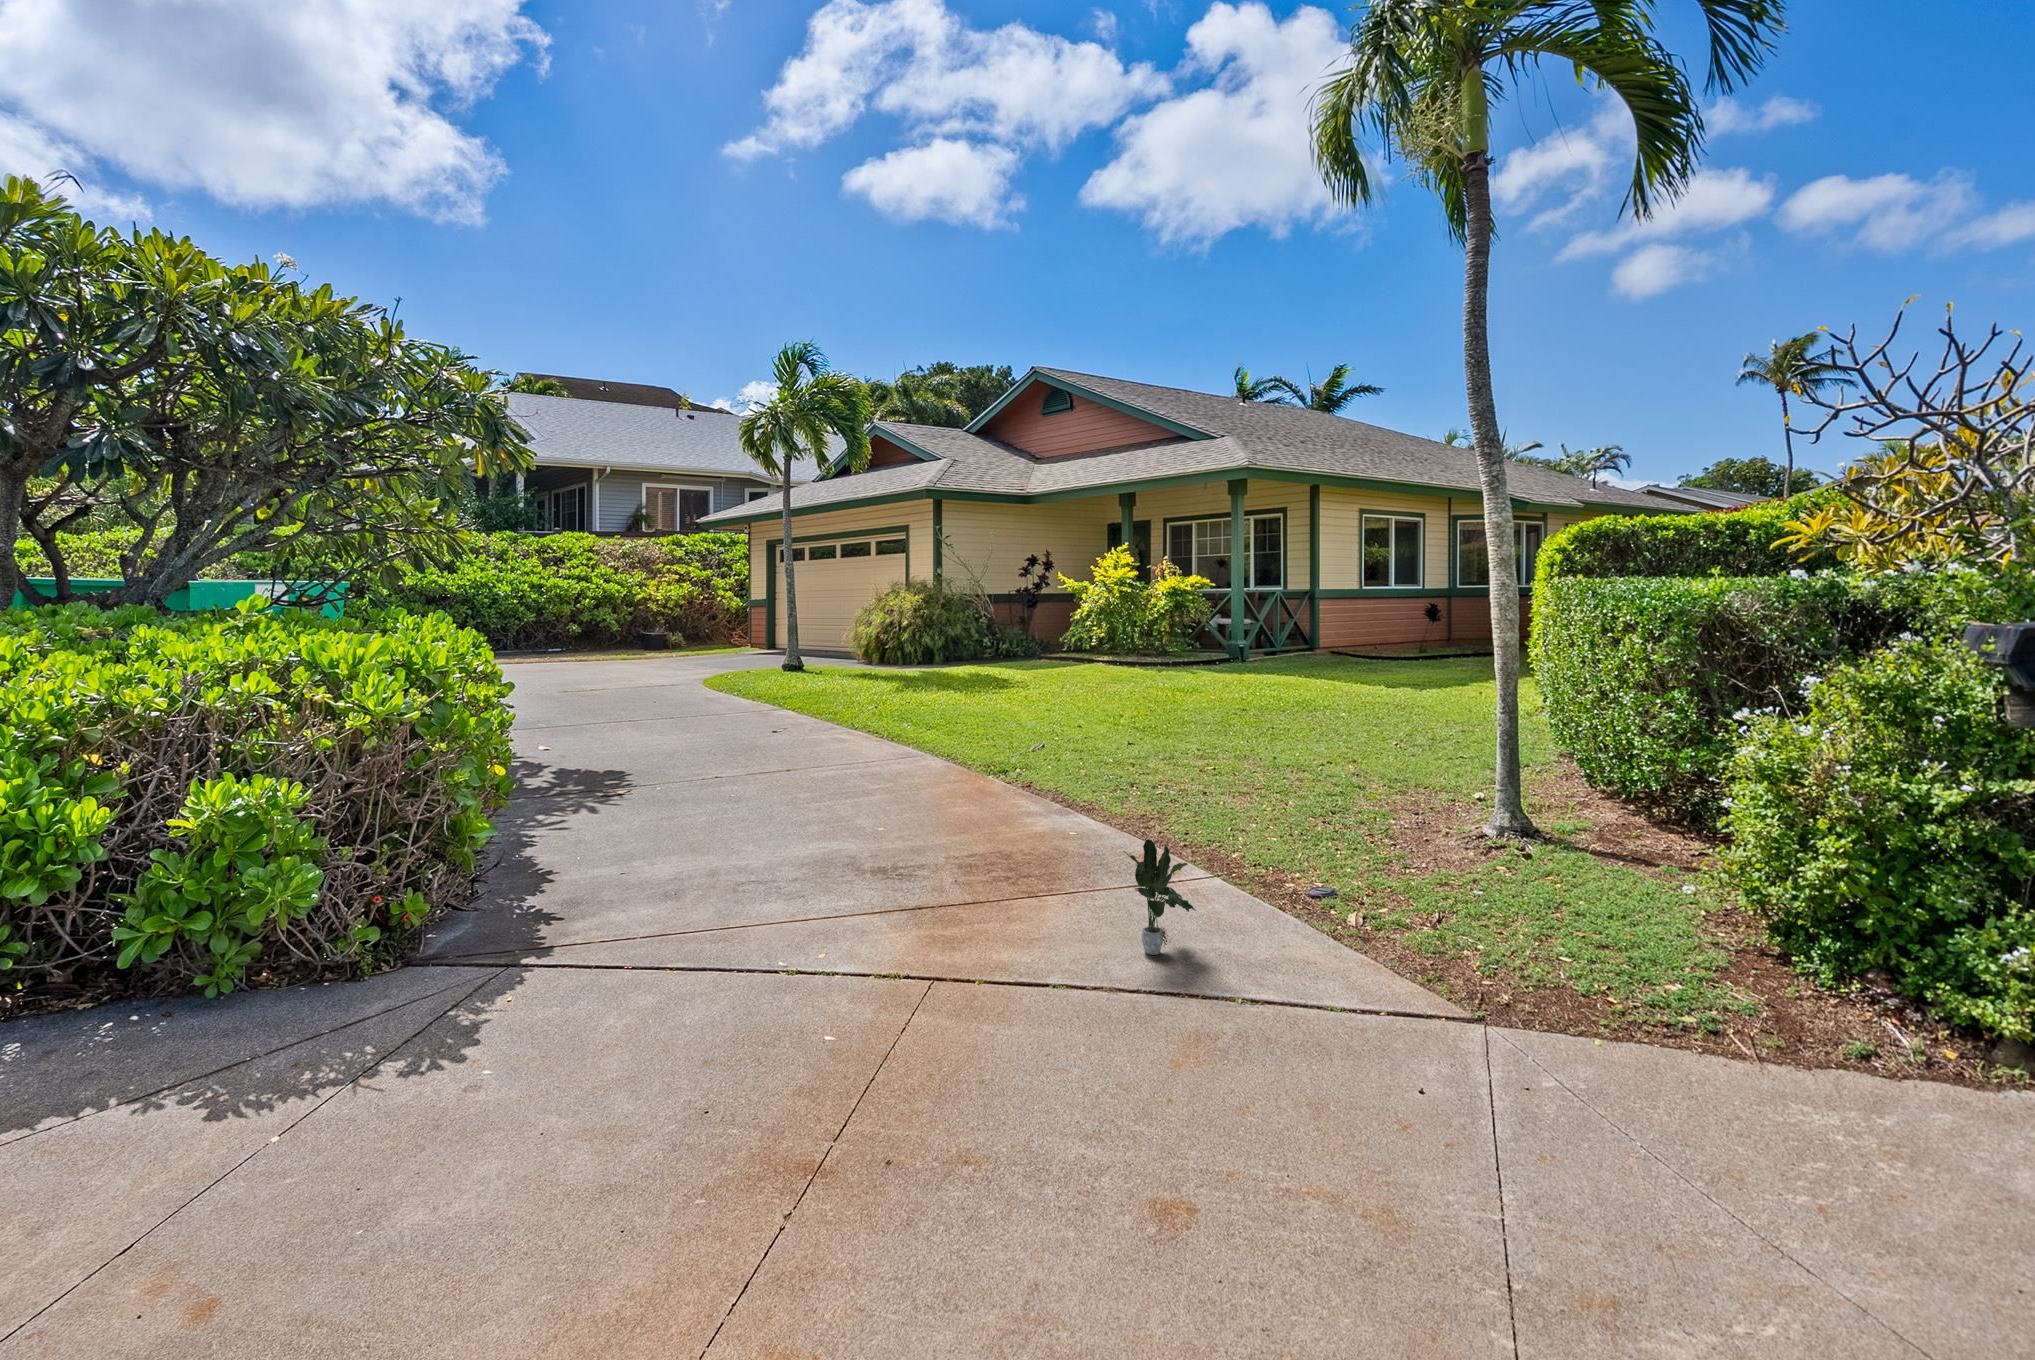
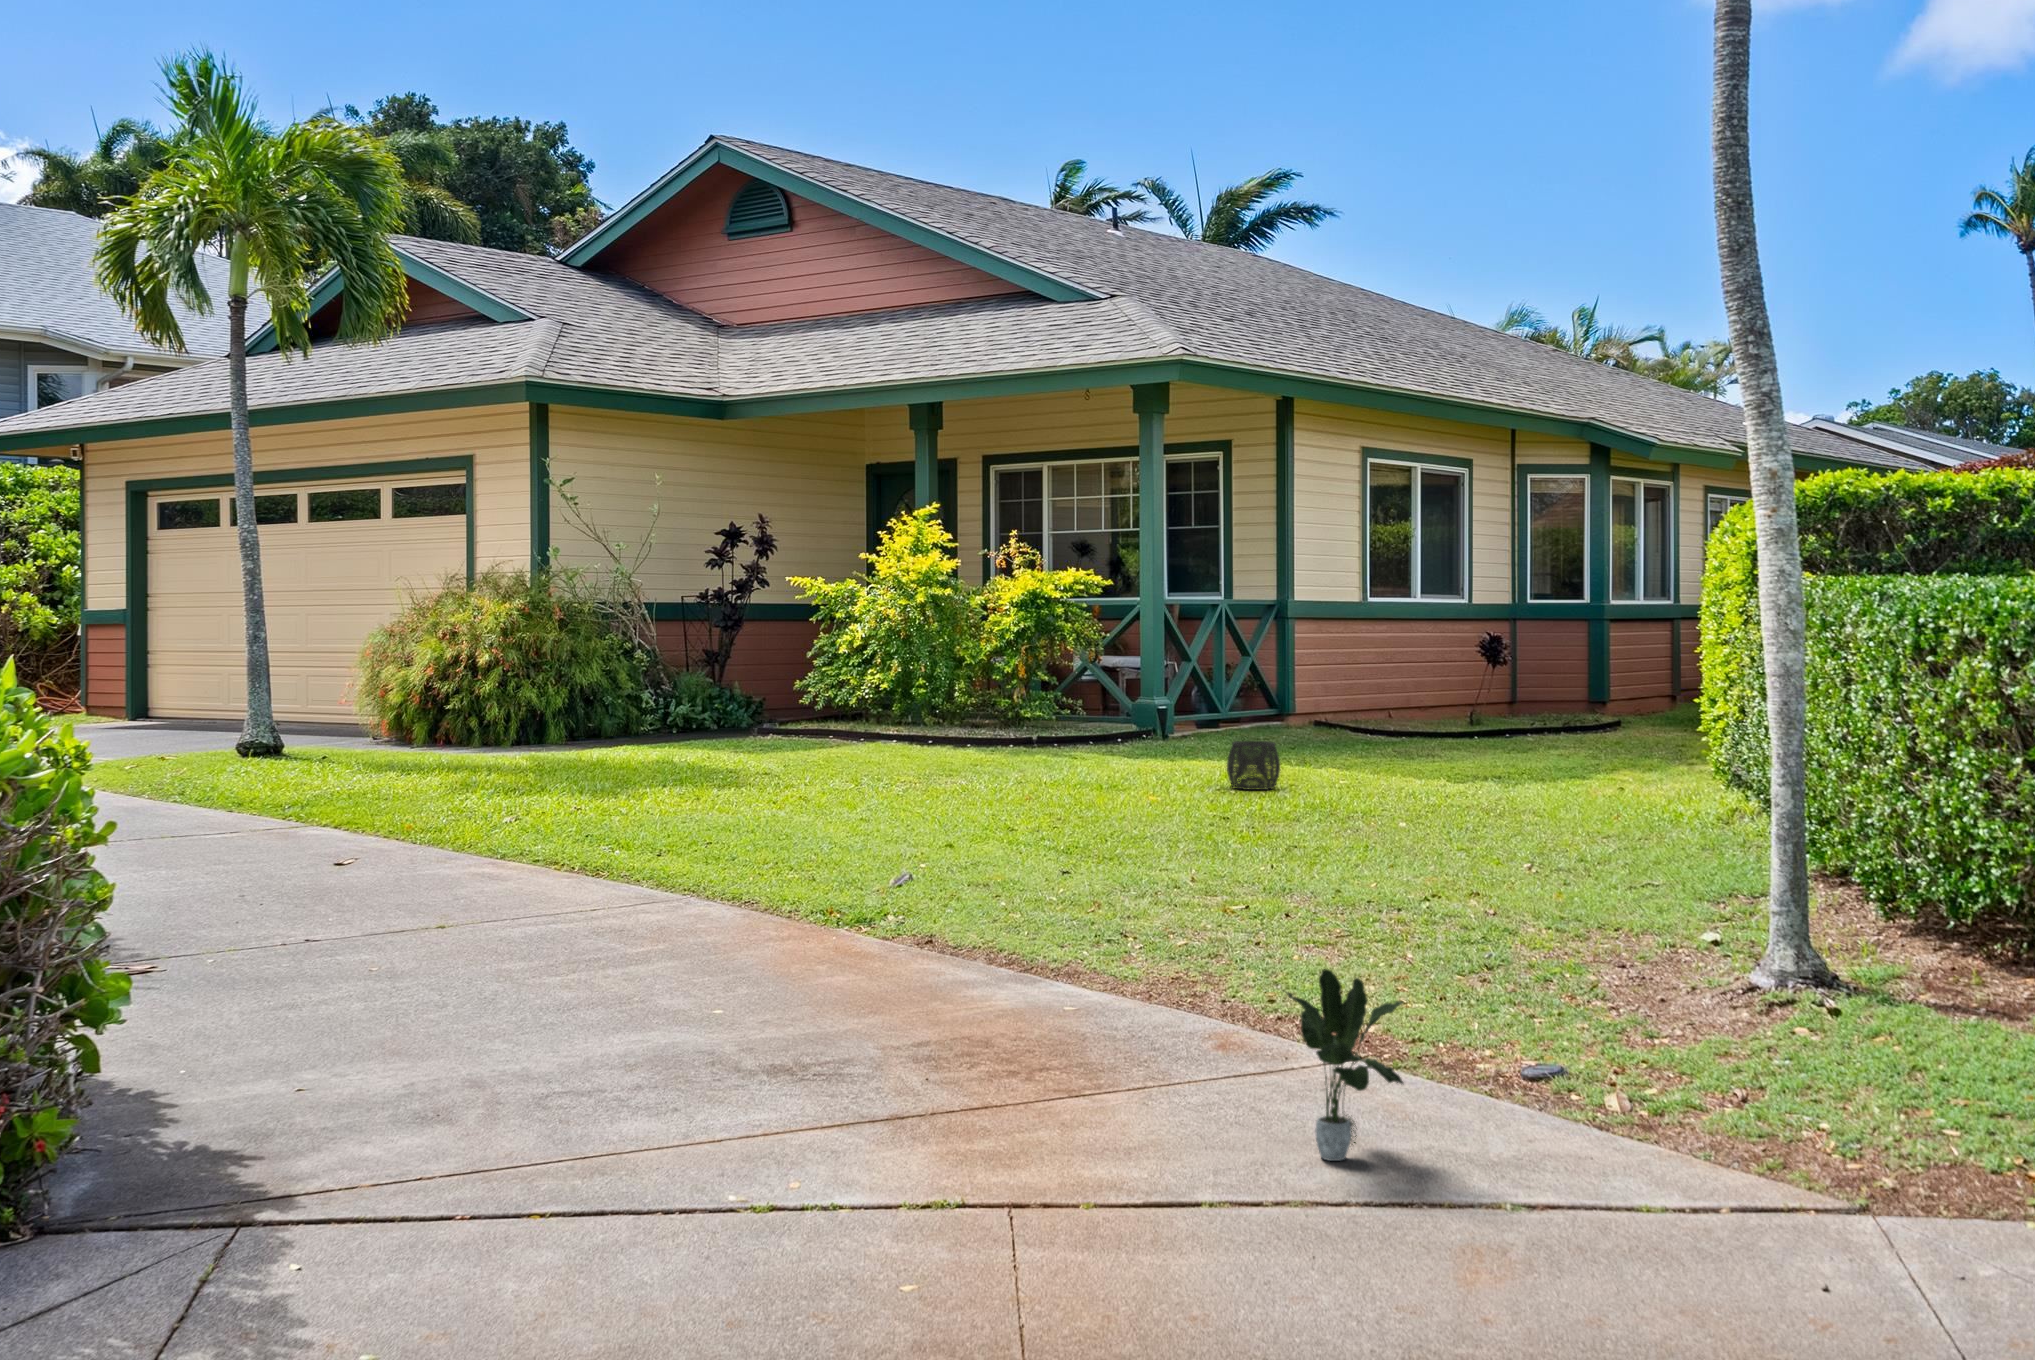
woven basket: none [1259,668,1289,694] -> present [1227,741,1280,790]

